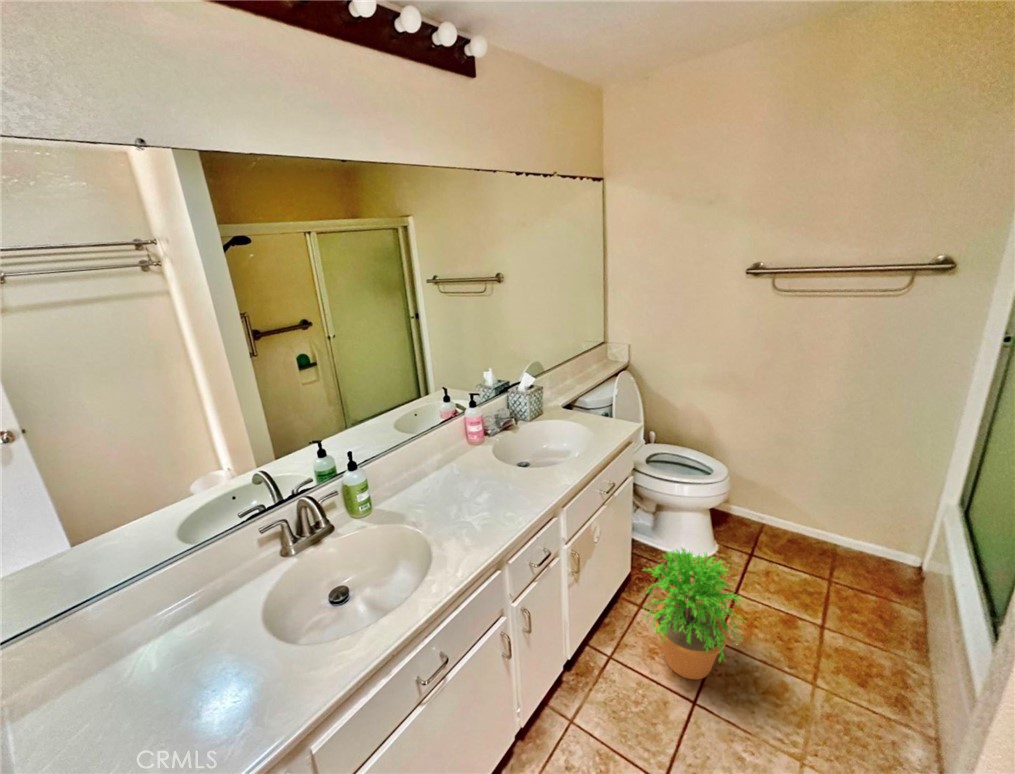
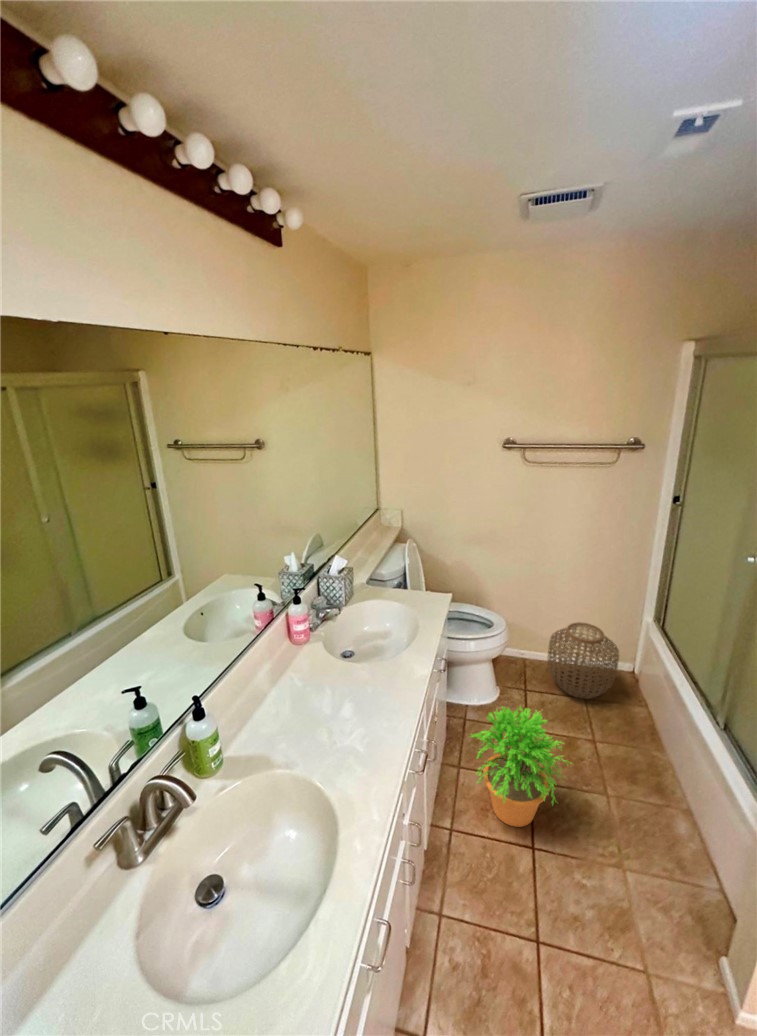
woven basket: none [783,490,880,582] -> present [548,622,619,699]

